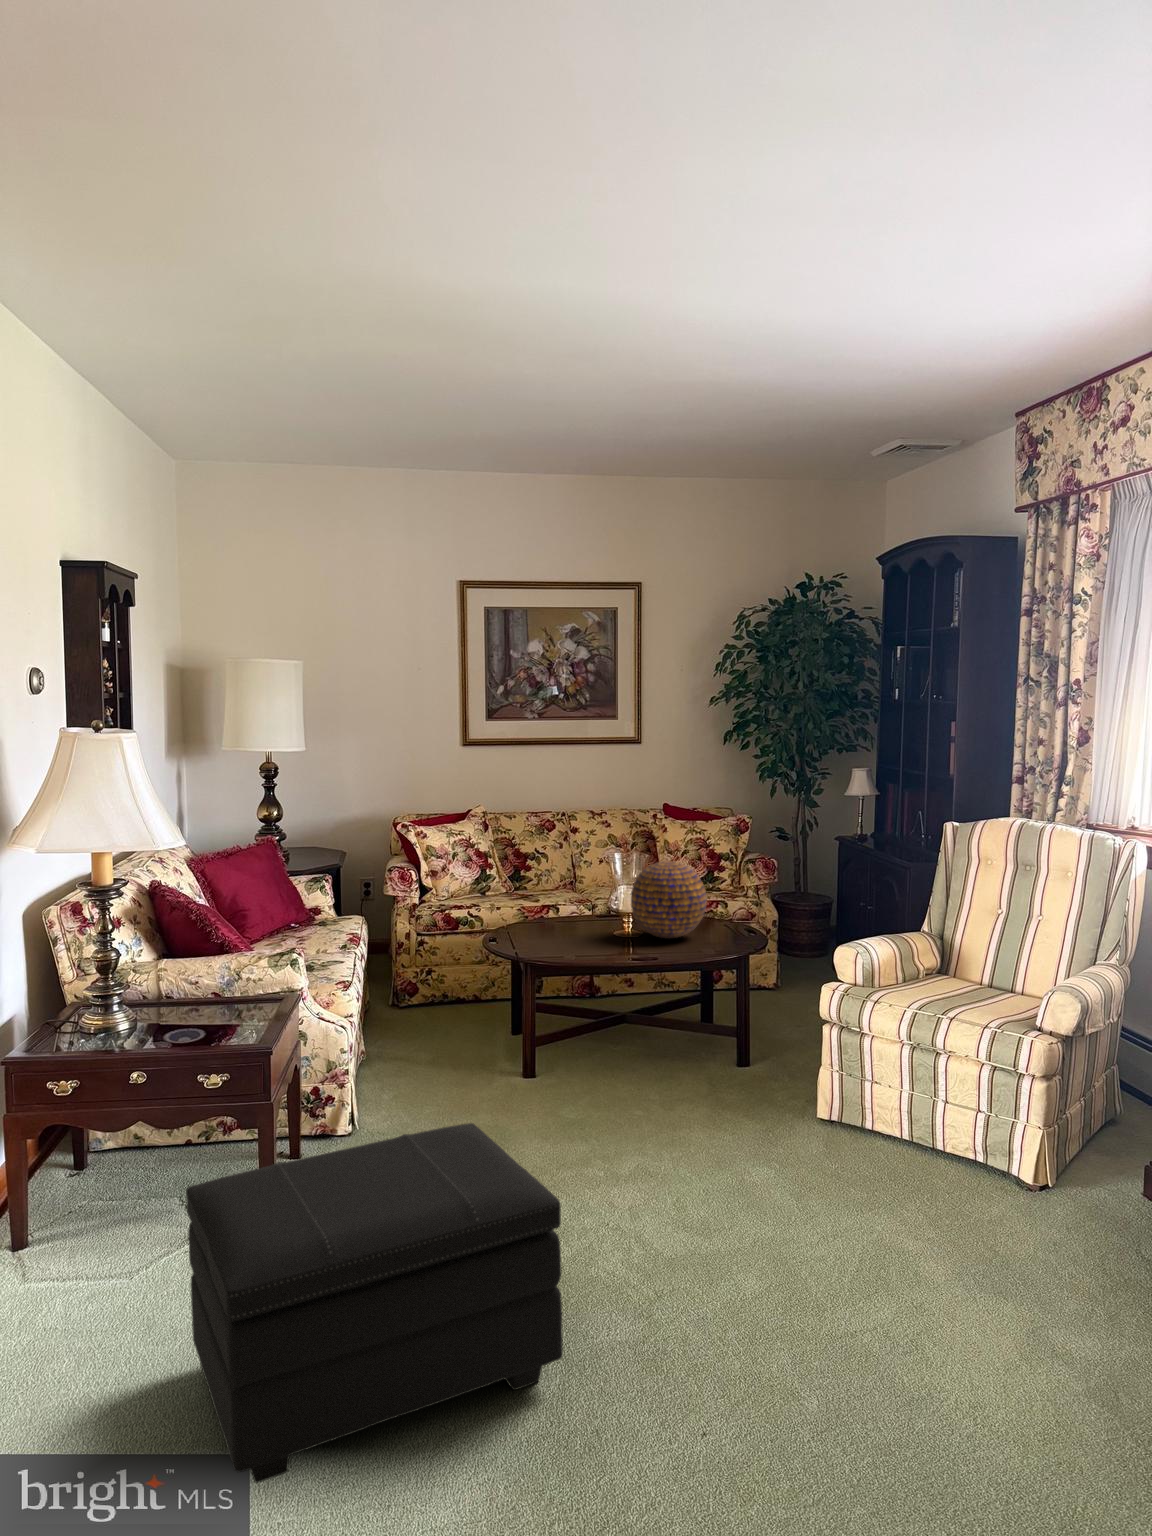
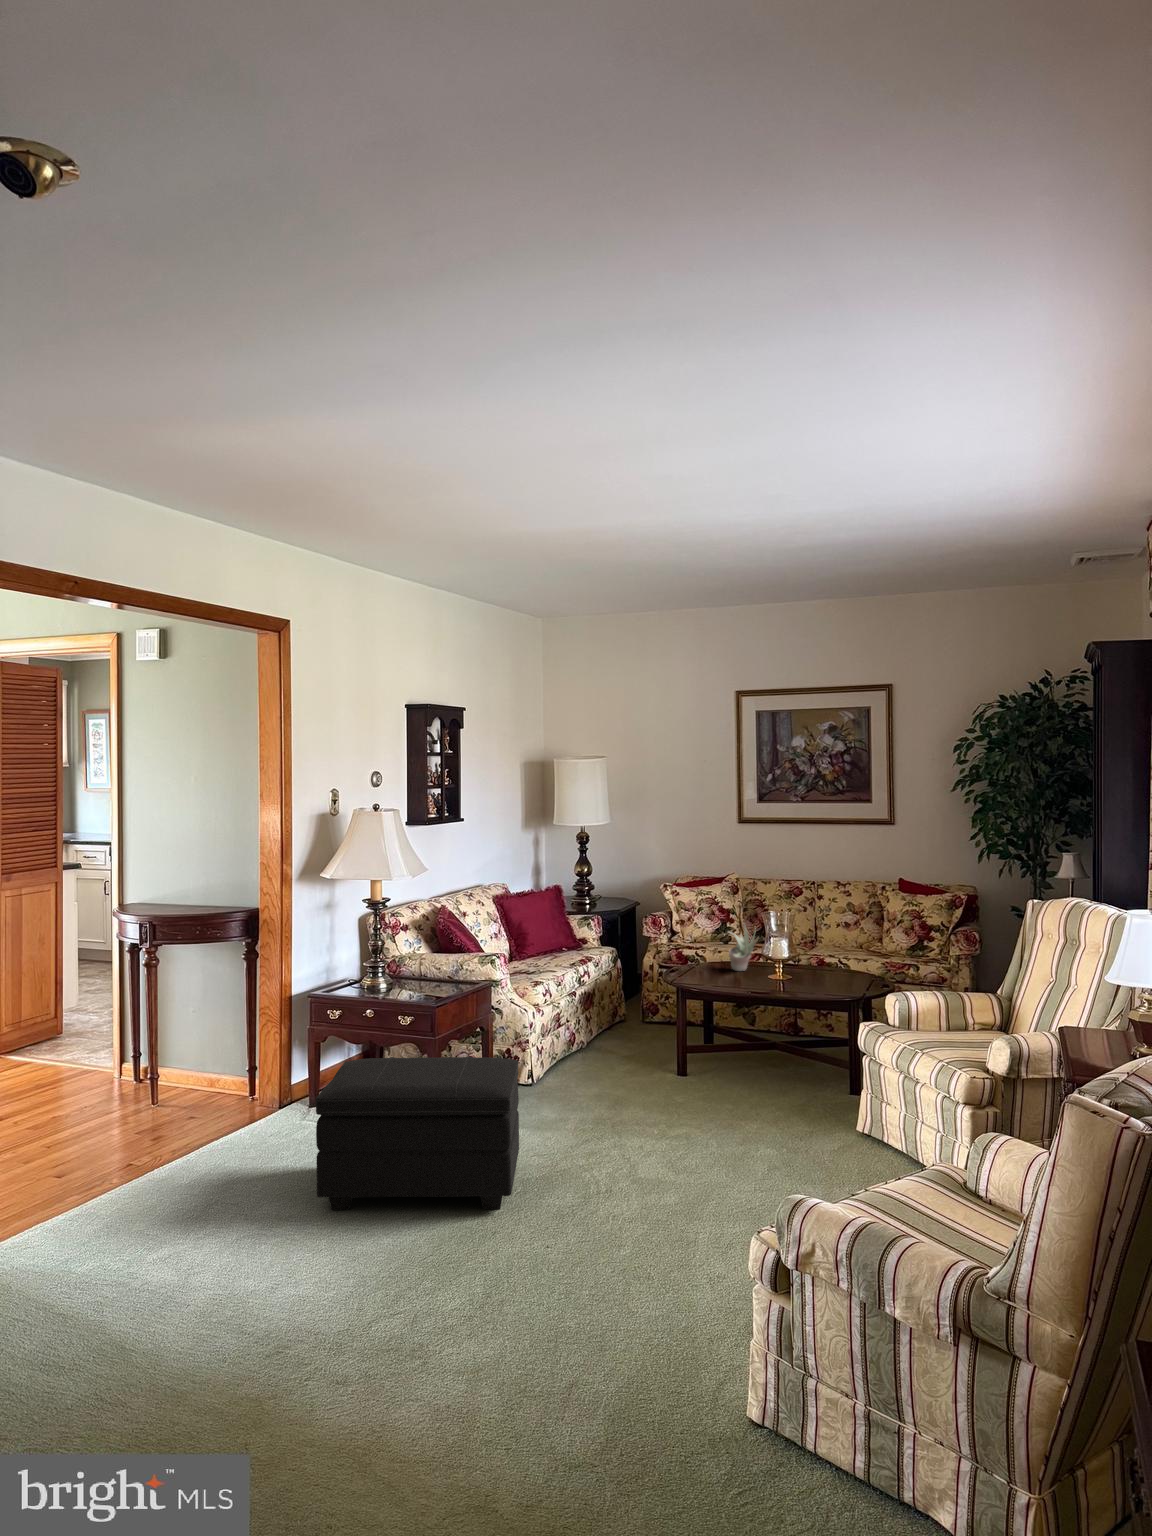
decorative orb: present [631,861,707,938] -> none [779,921,842,984]
succulent plant: none [545,870,588,931] -> present [729,925,758,971]

